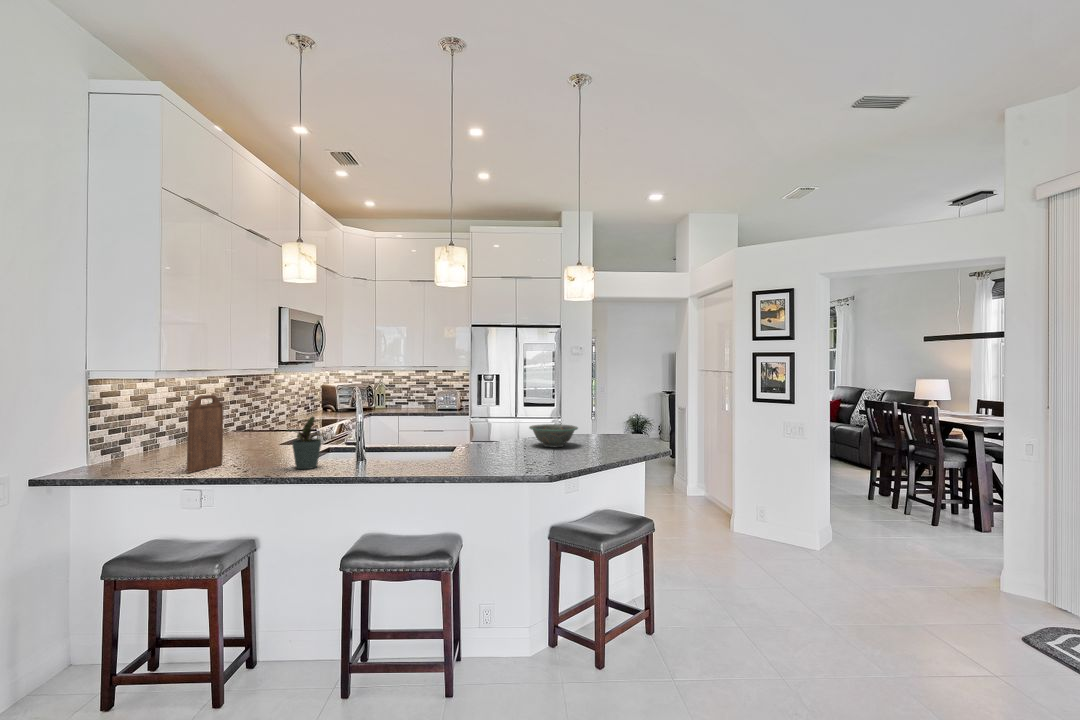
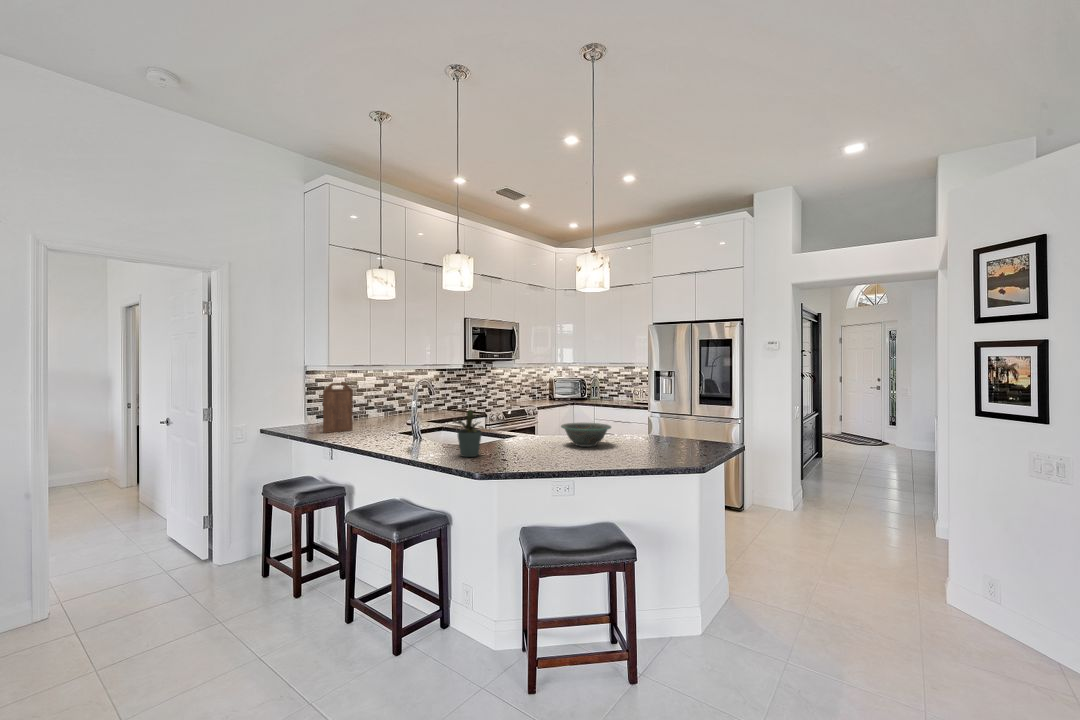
potted plant: present [288,416,323,469] -> present [453,410,484,457]

